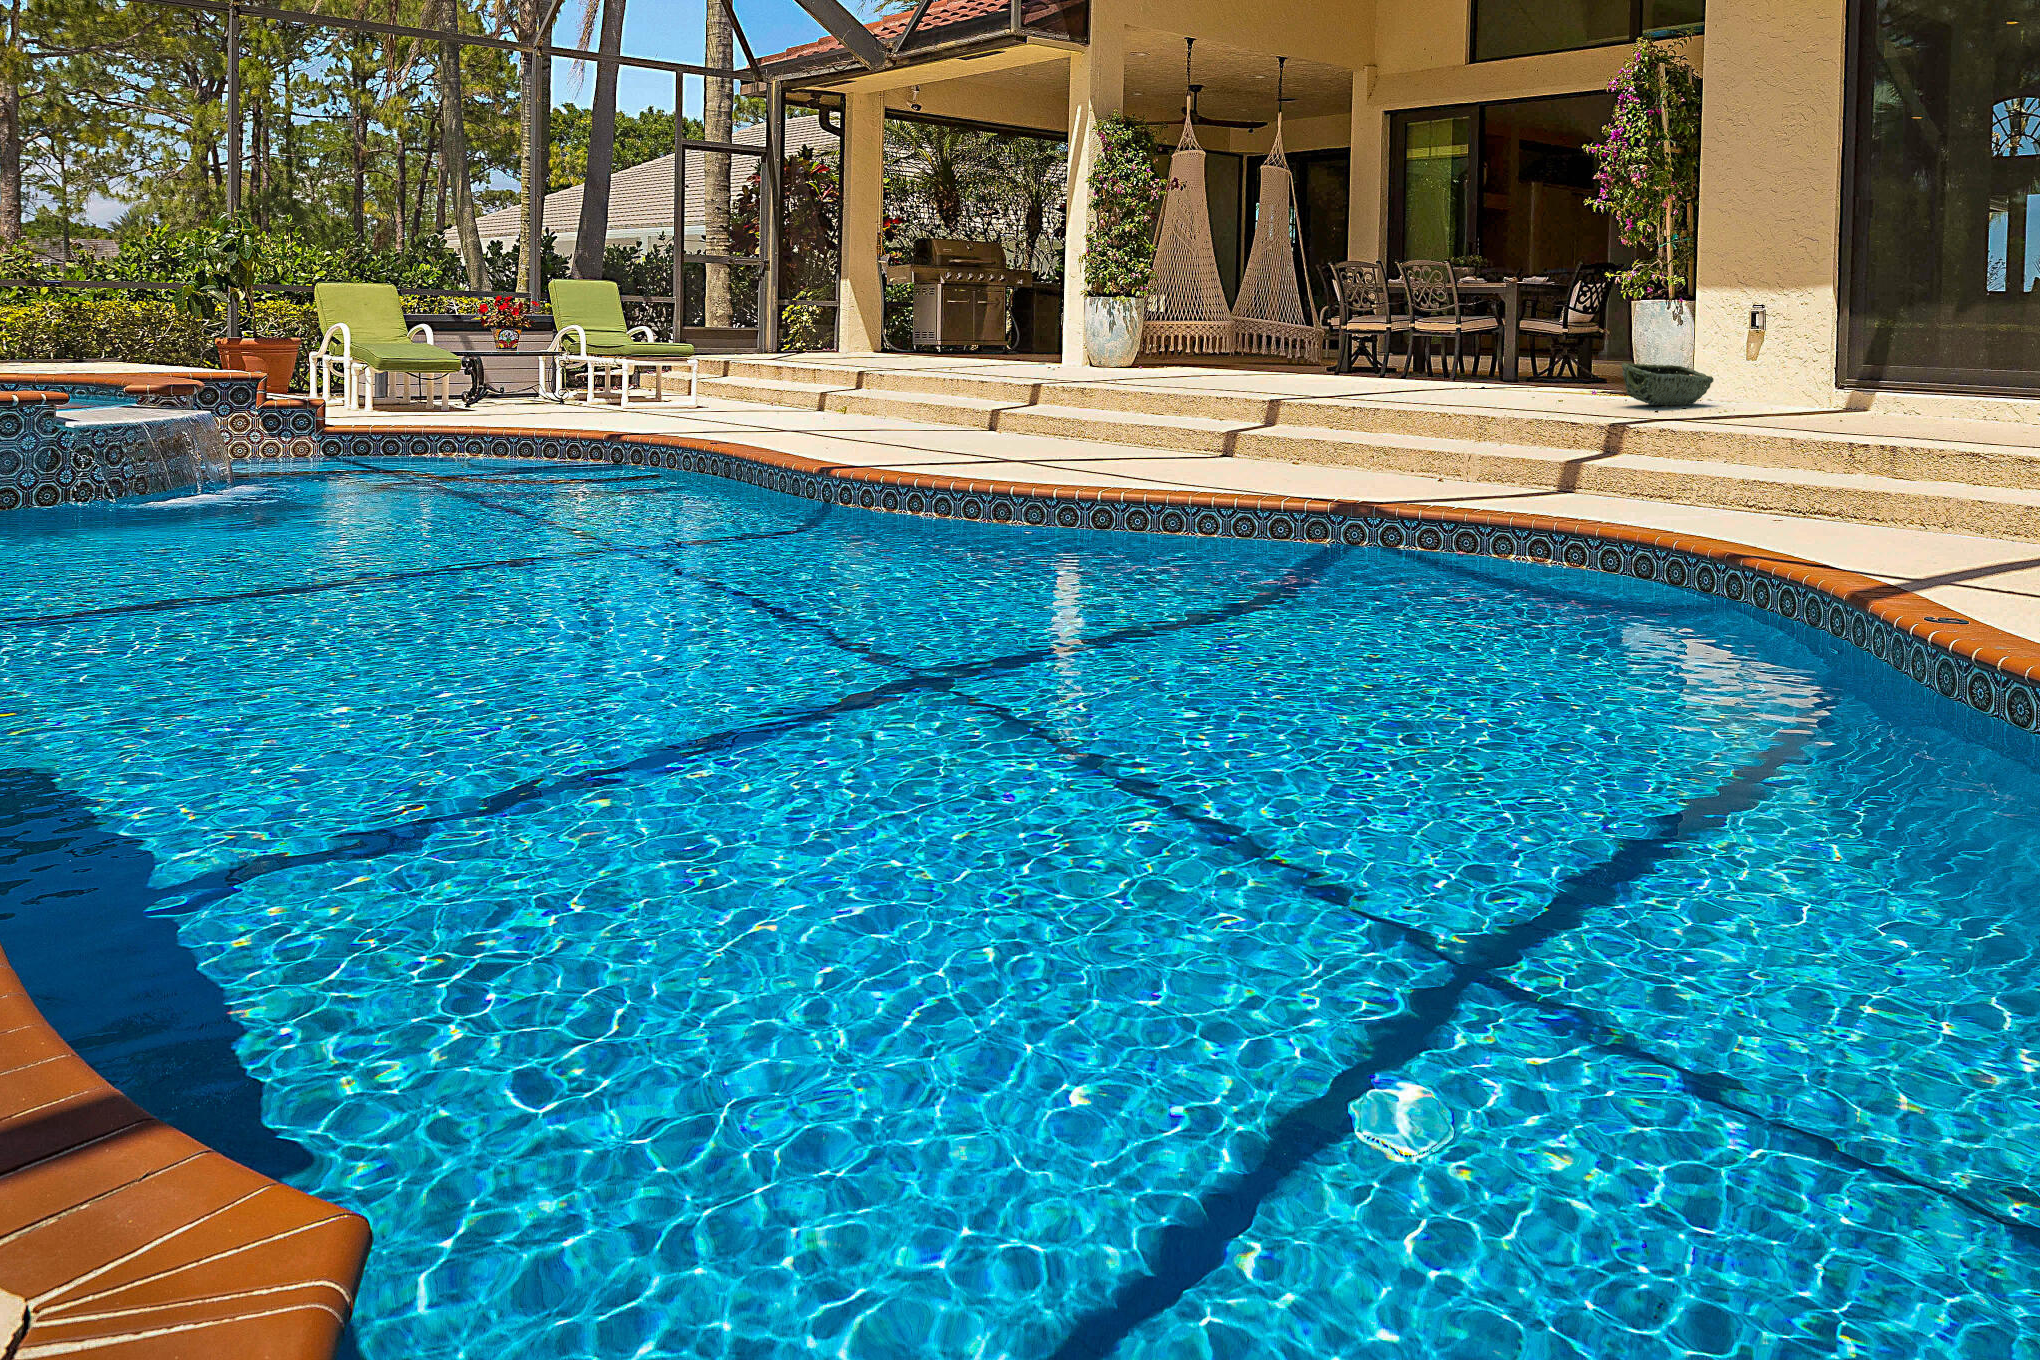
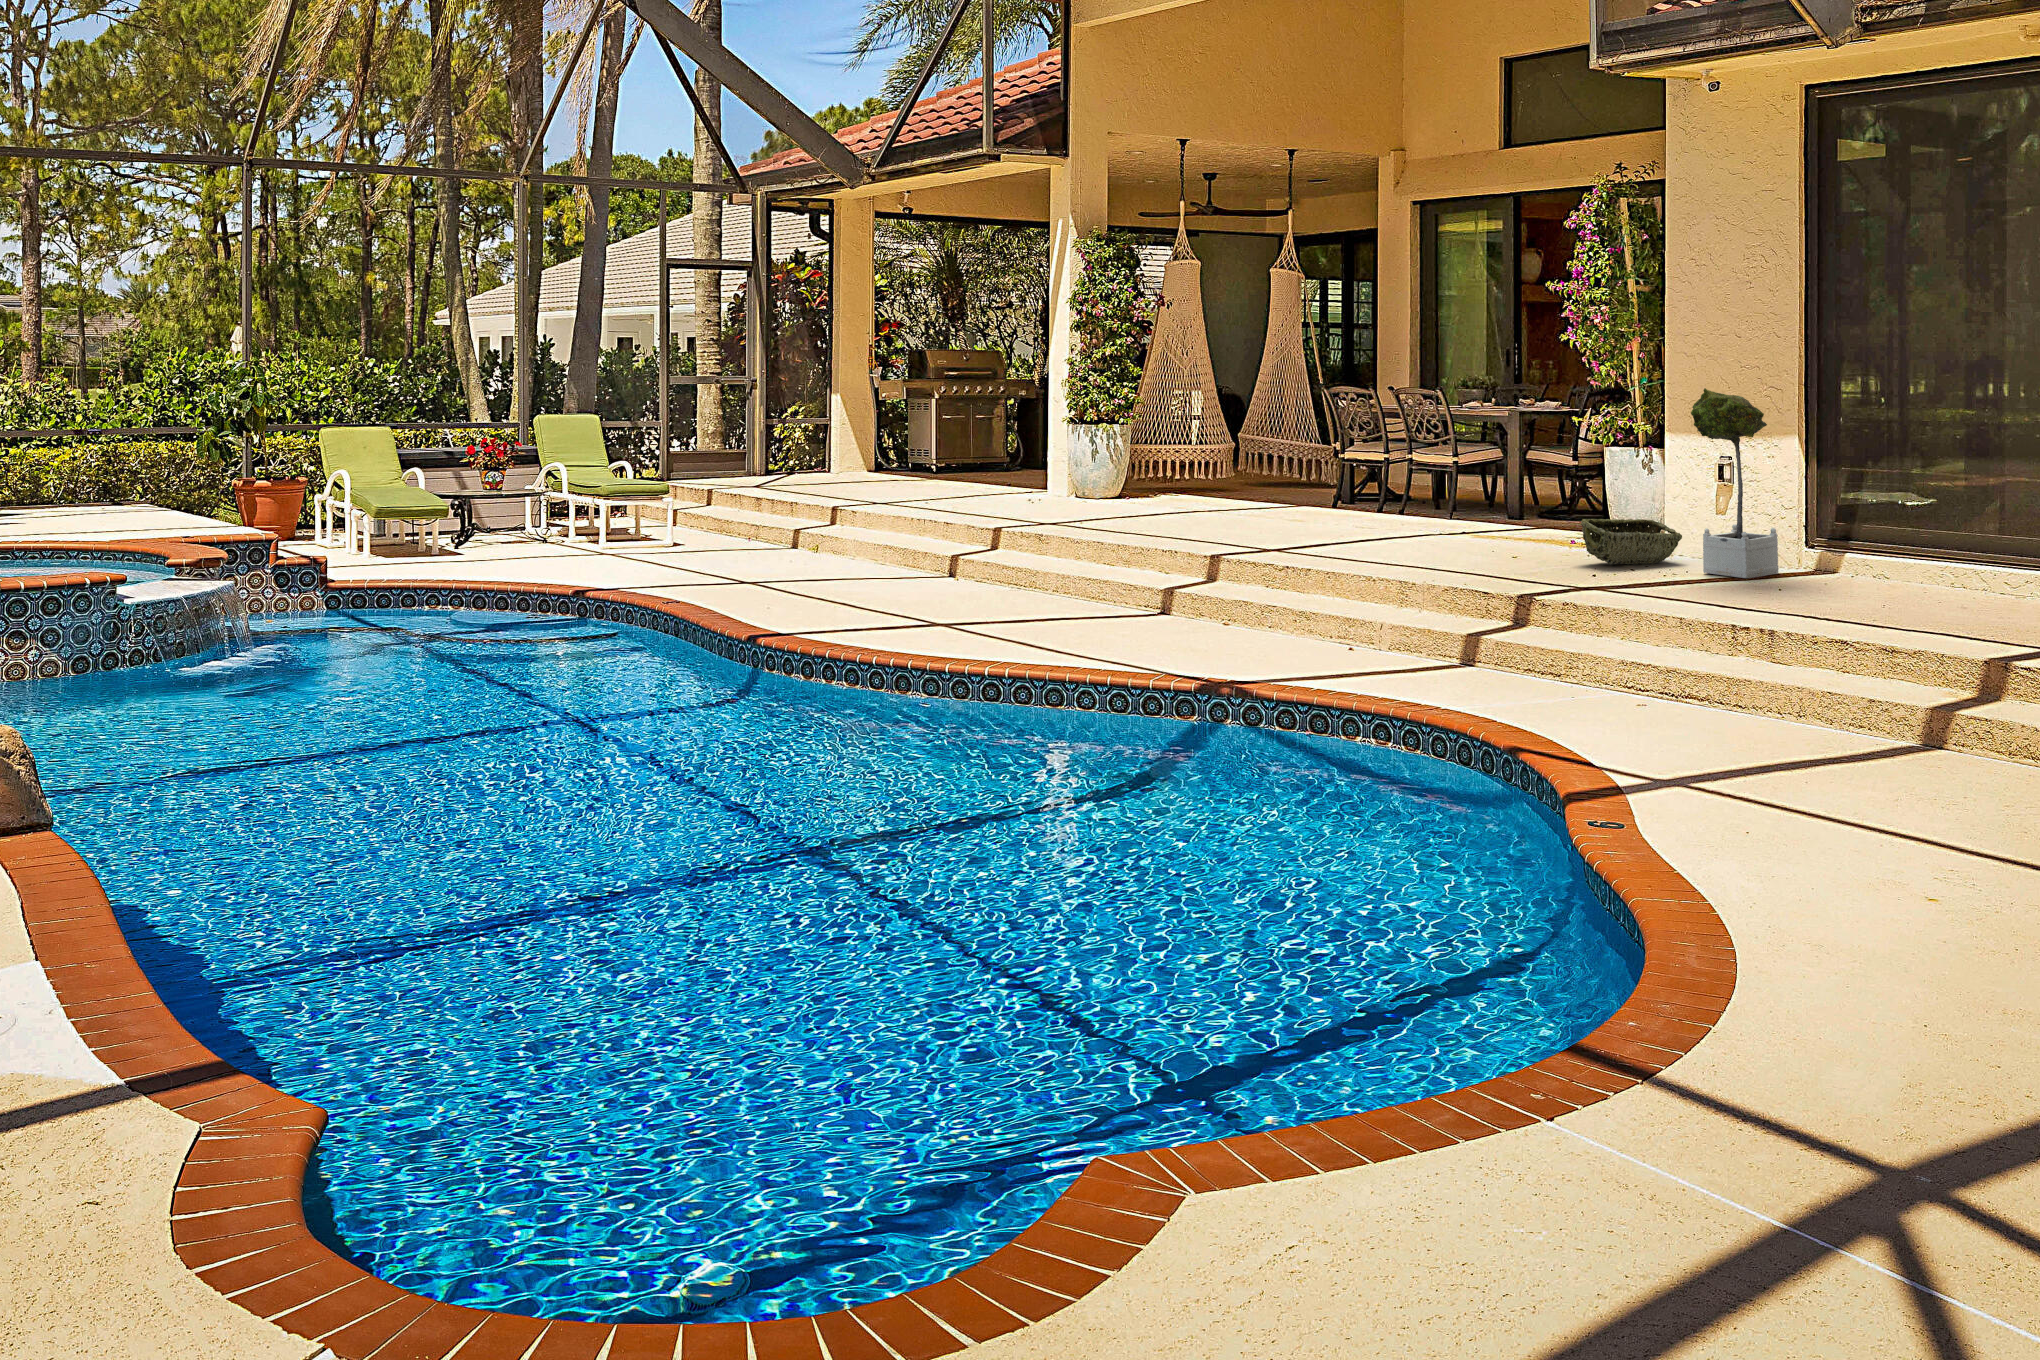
potted tree: none [1737,235,1814,414] -> present [1691,388,1779,578]

